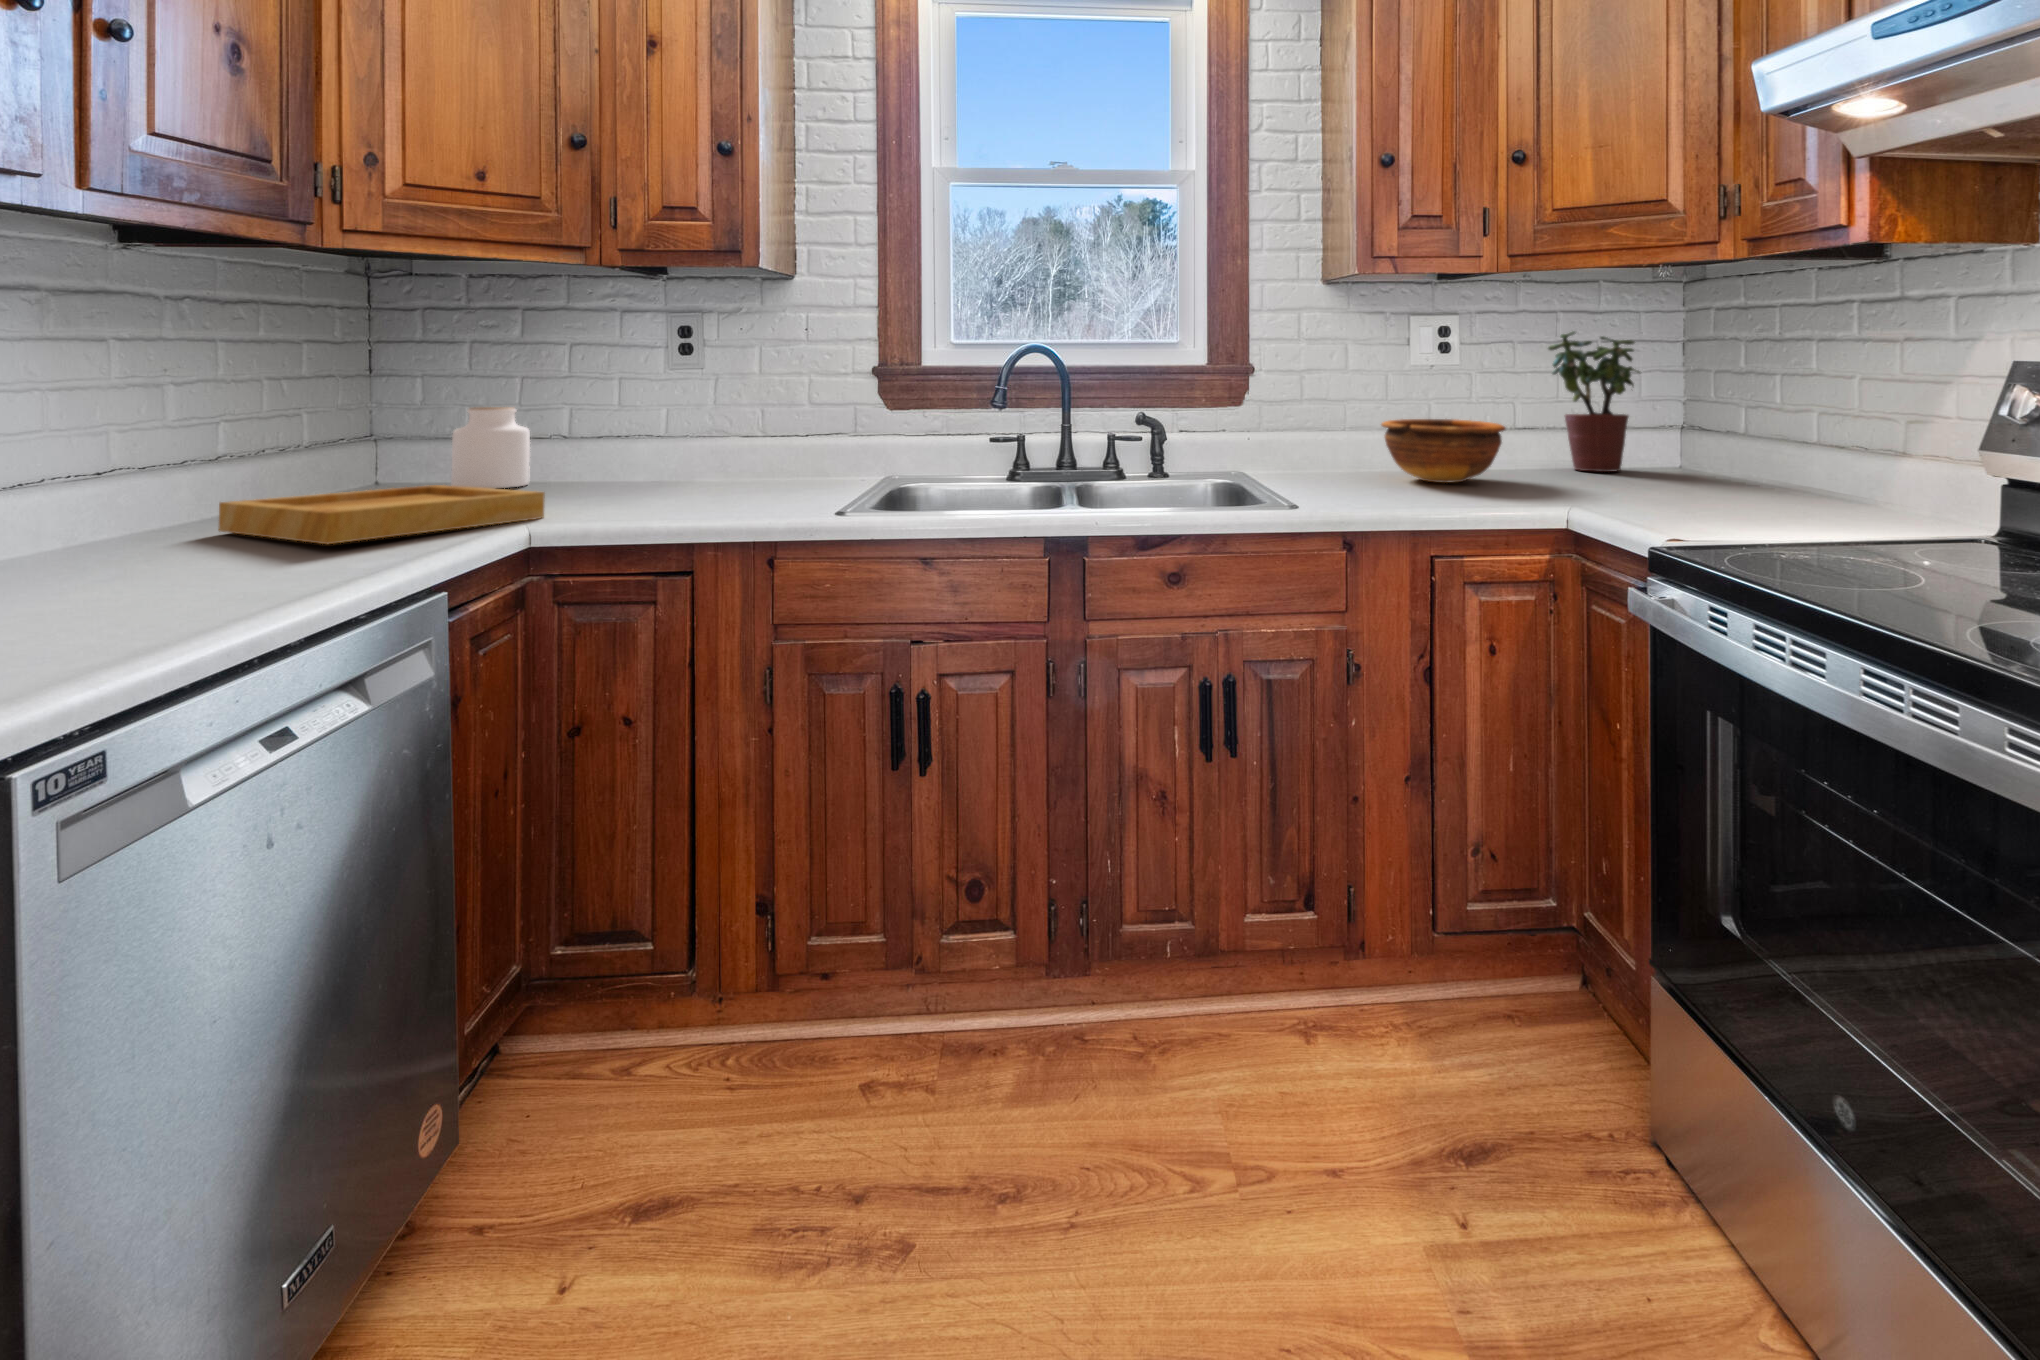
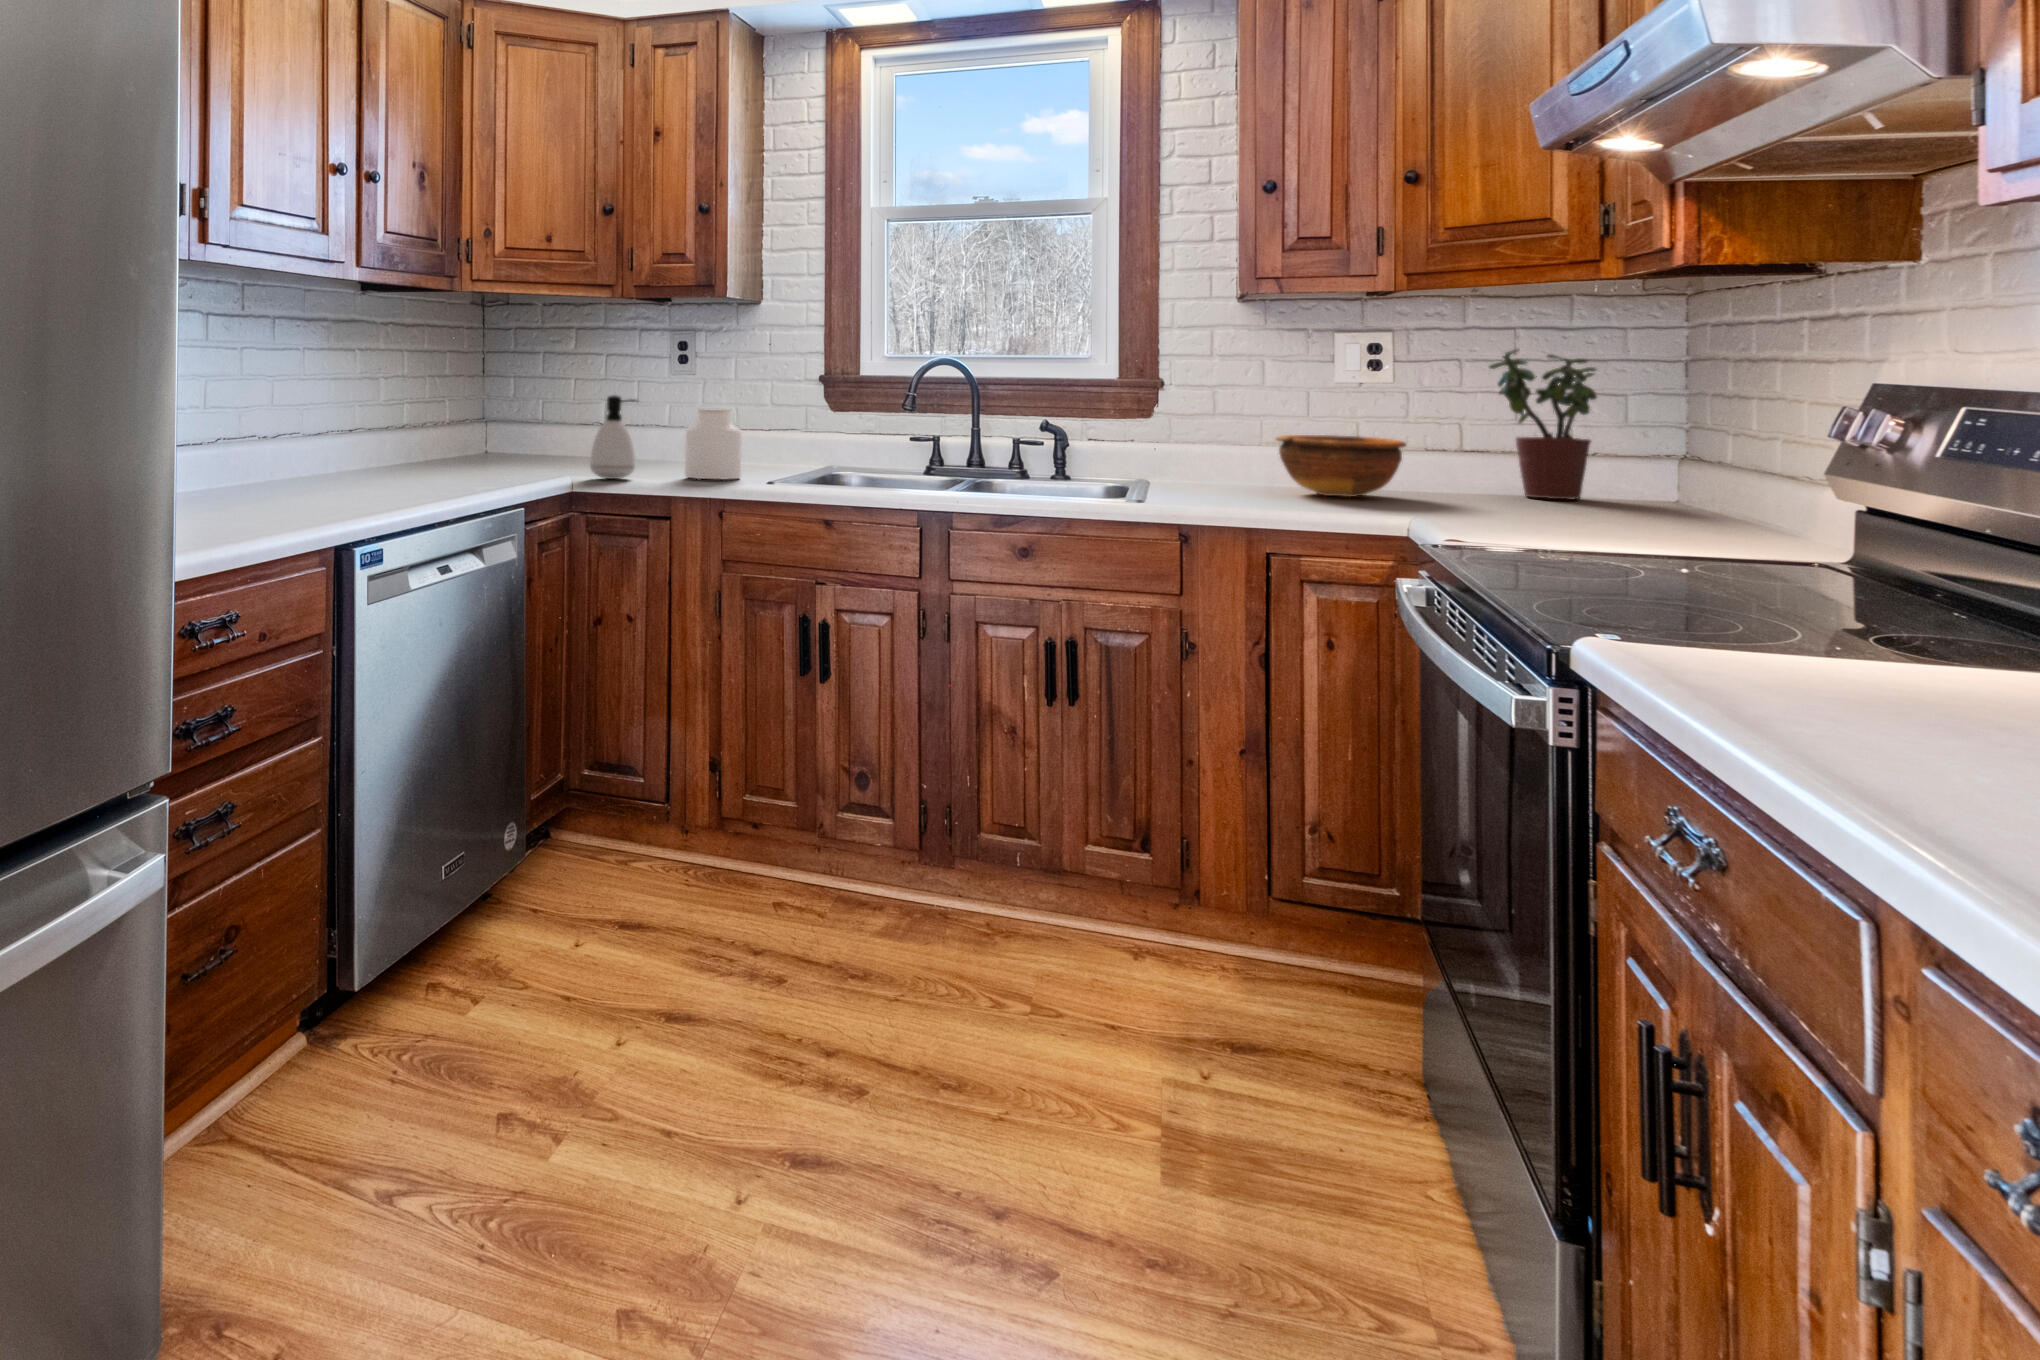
soap dispenser: none [564,402,640,521] -> present [590,395,636,479]
jar: present [451,407,530,489] -> present [685,410,742,479]
tray: present [219,485,545,544] -> none [402,452,579,478]

